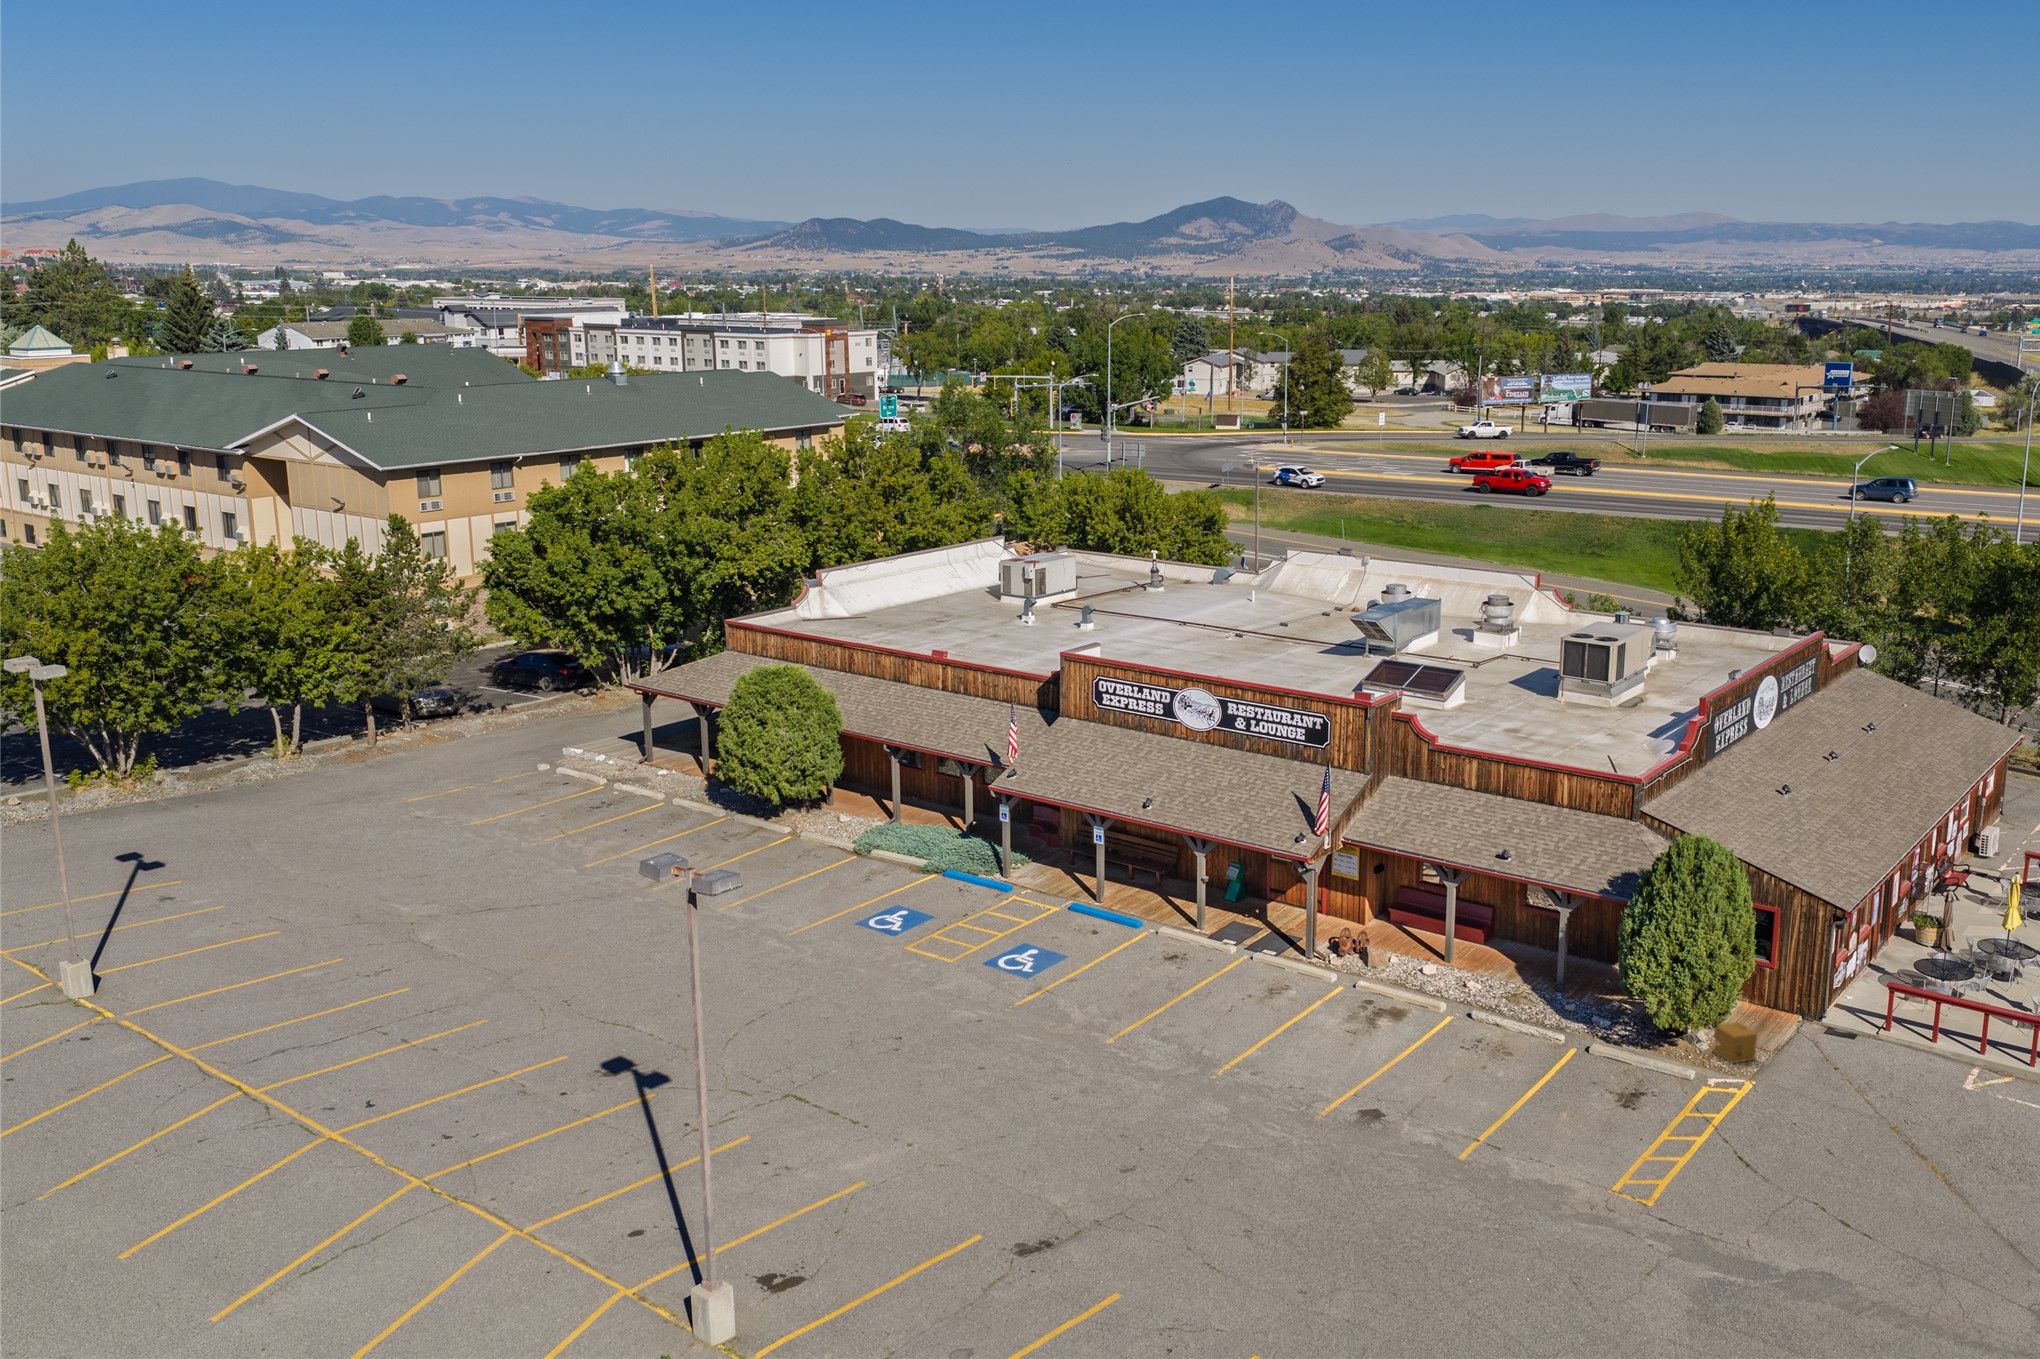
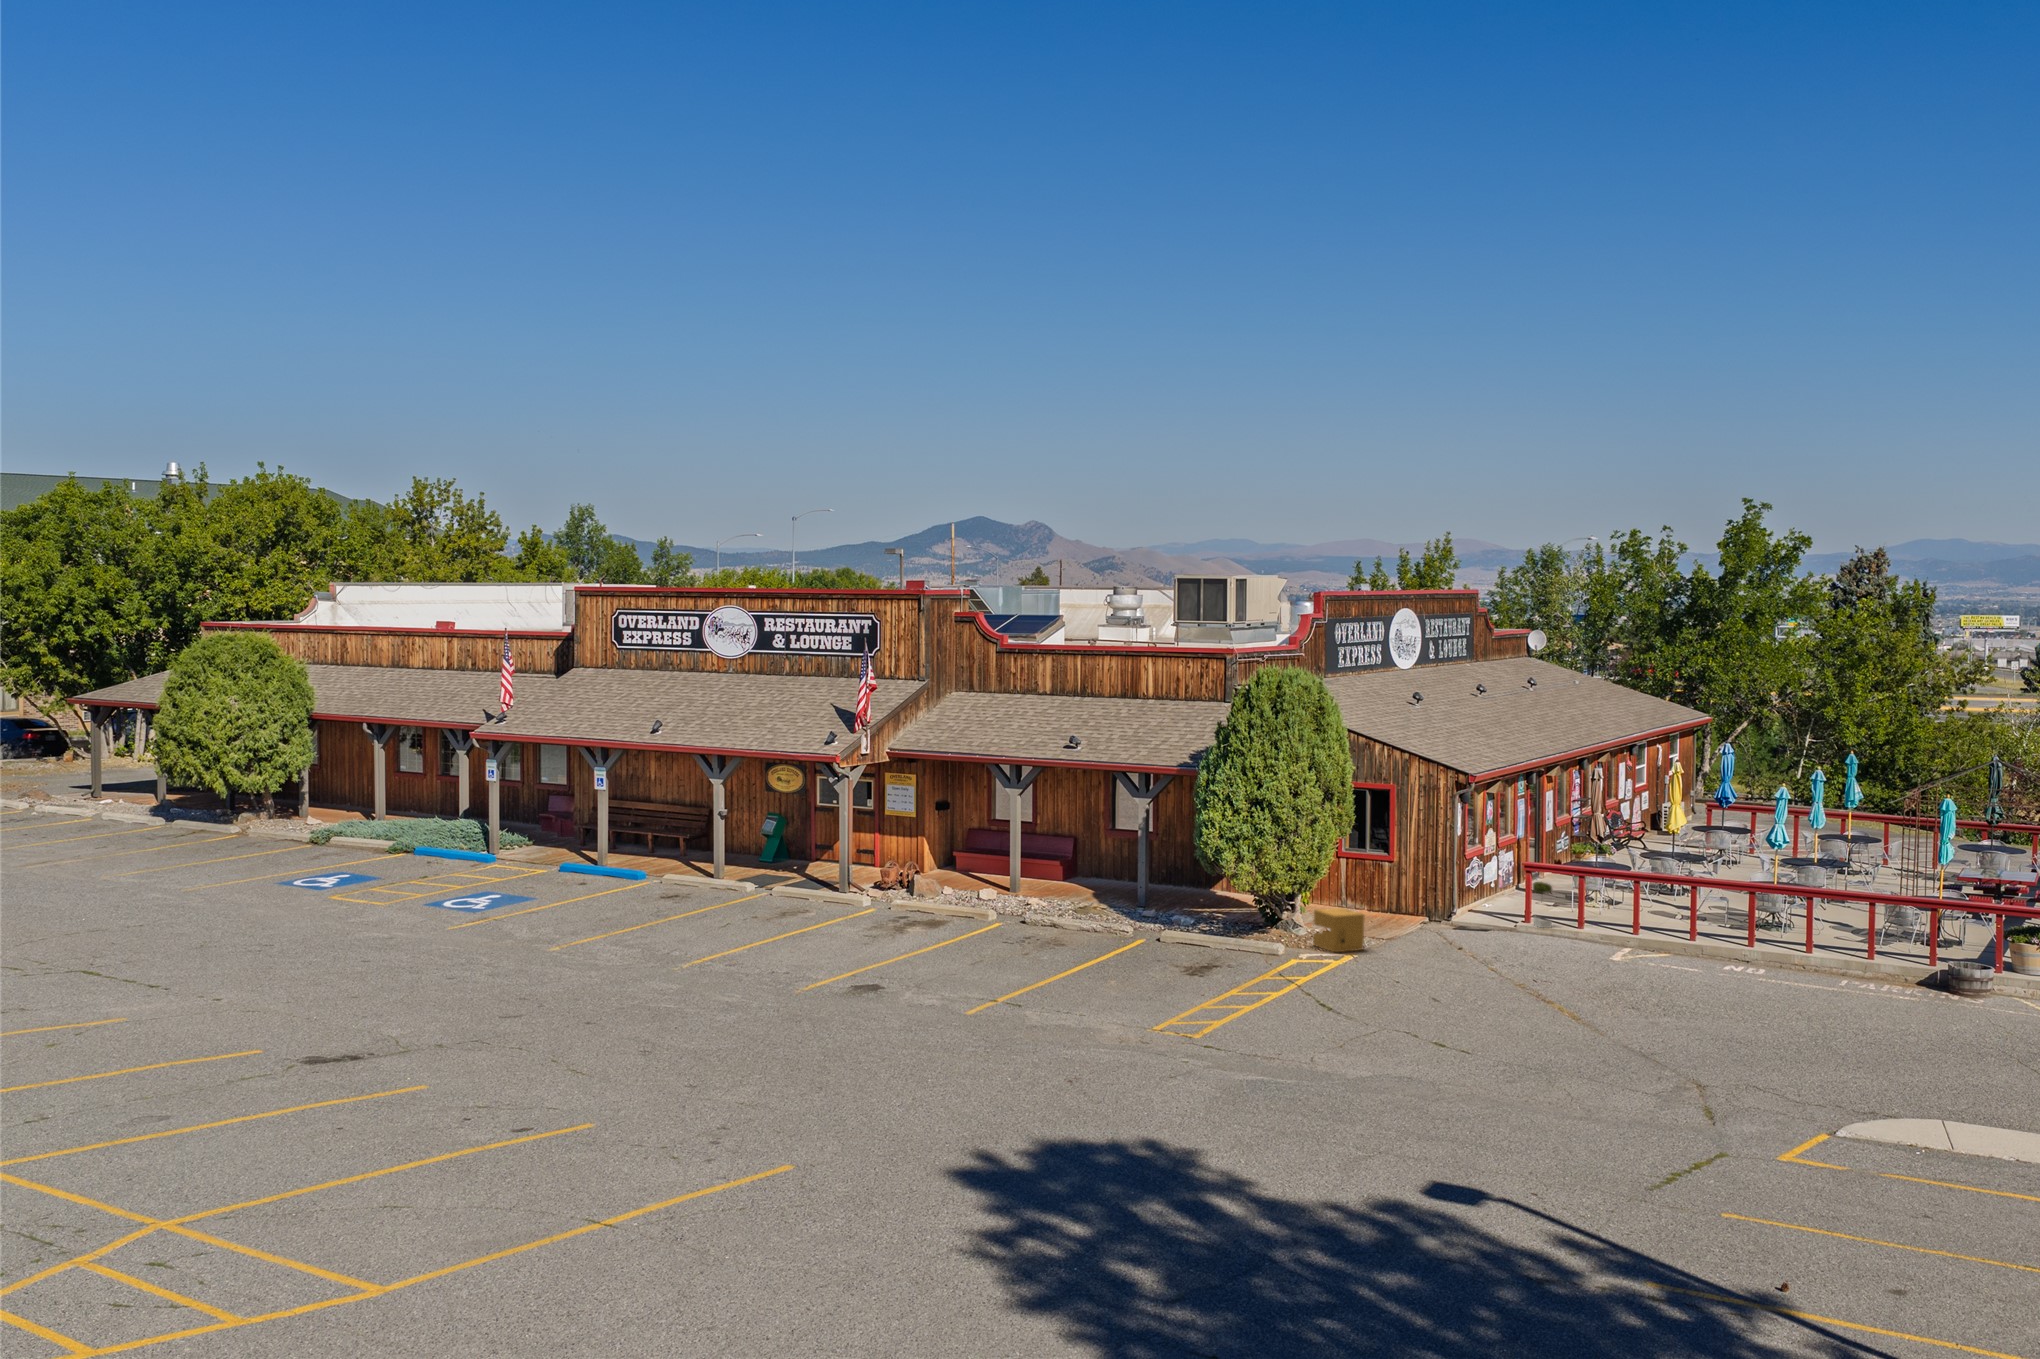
potted tree: none [1890,985,1909,1022] -> present [1531,882,1552,928]

